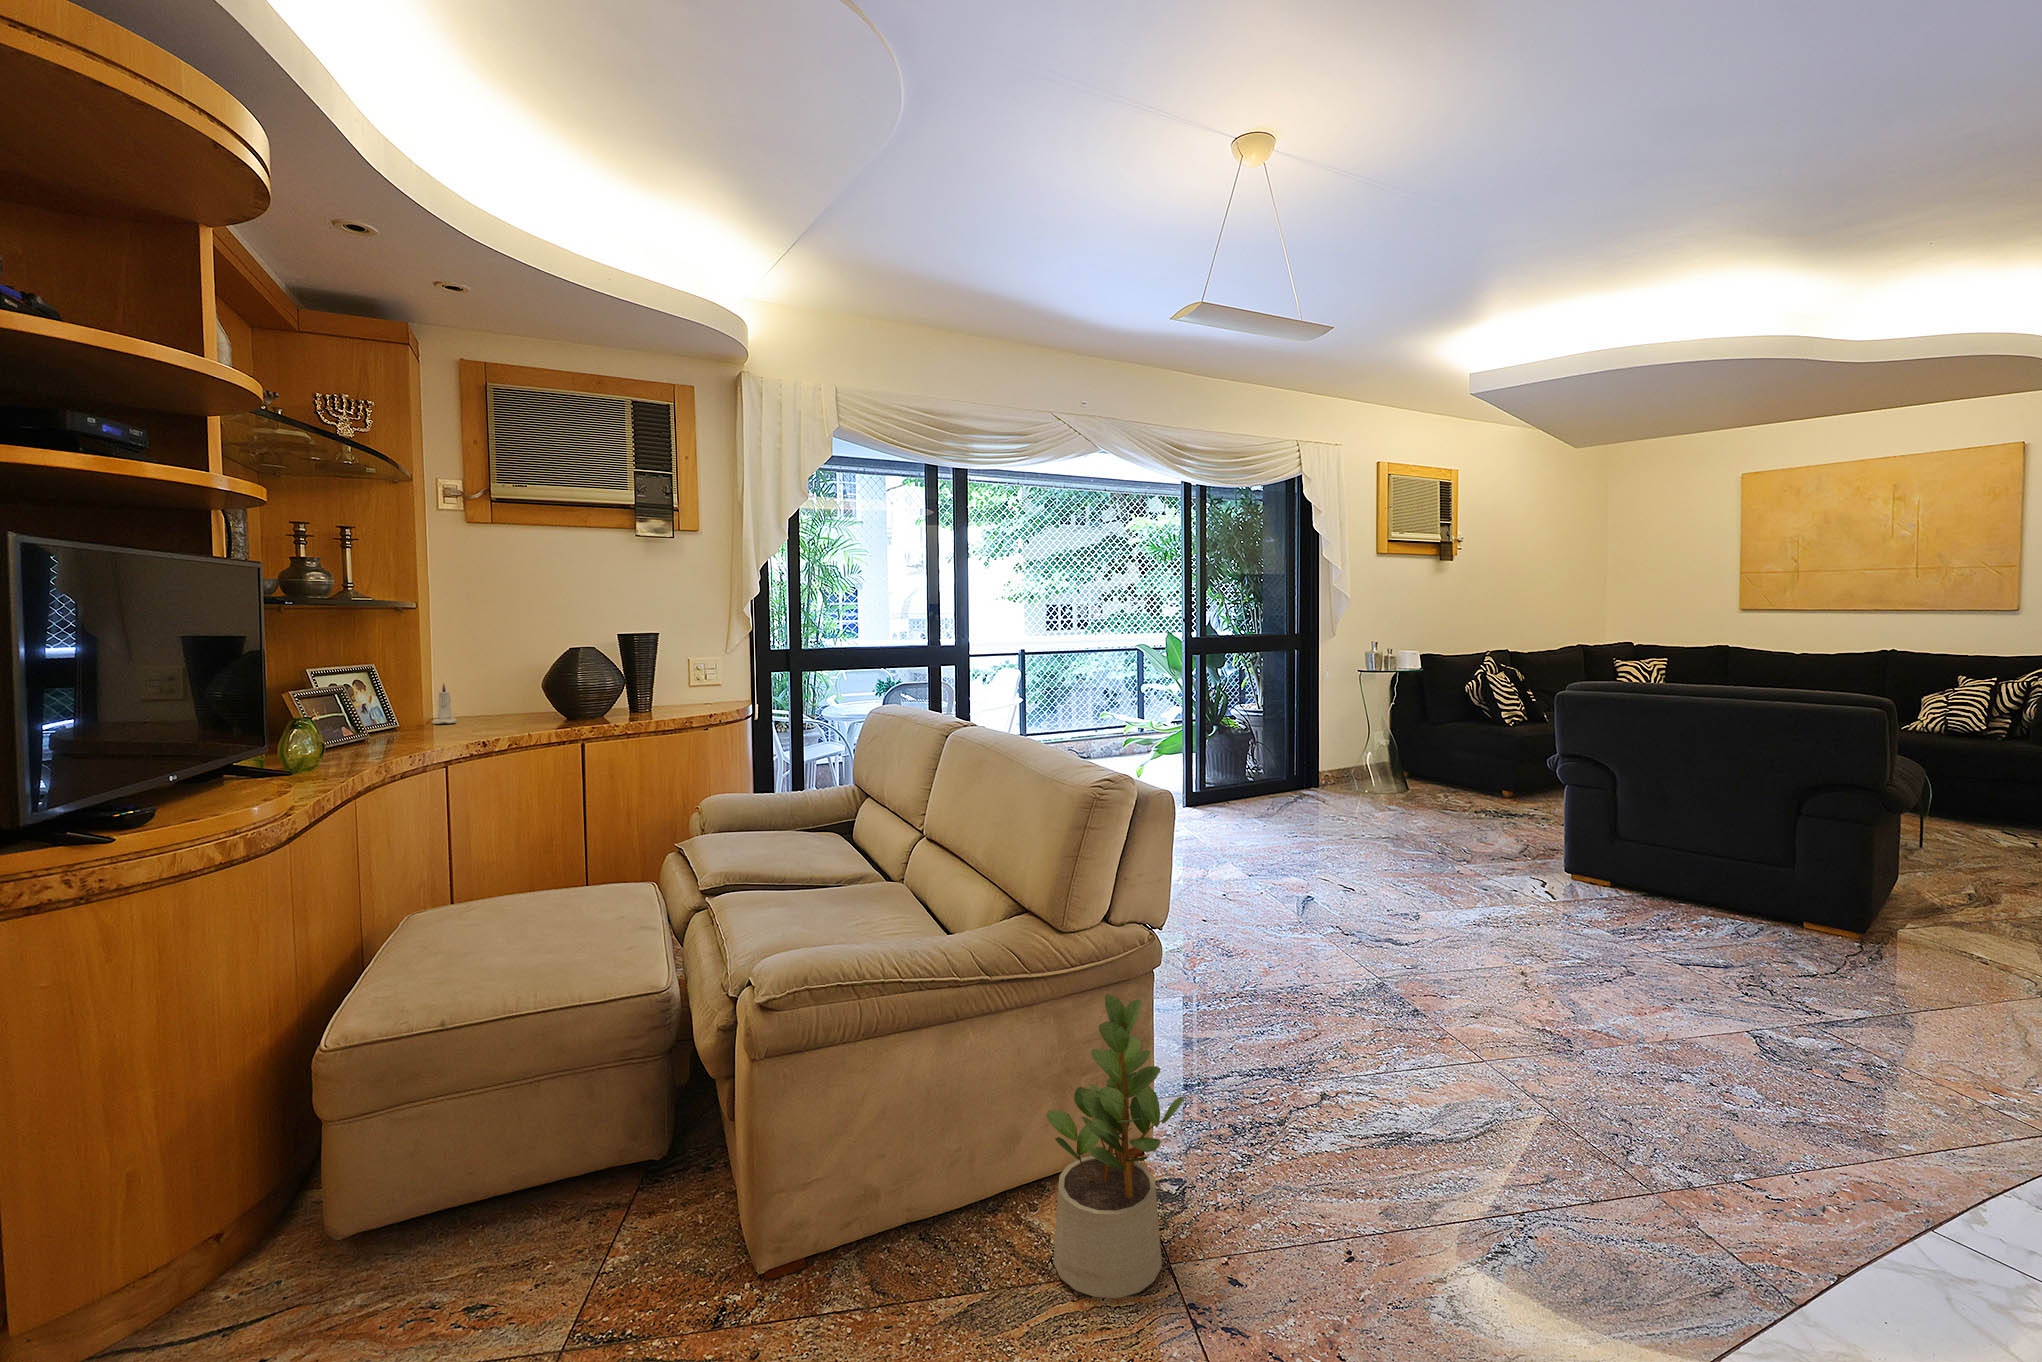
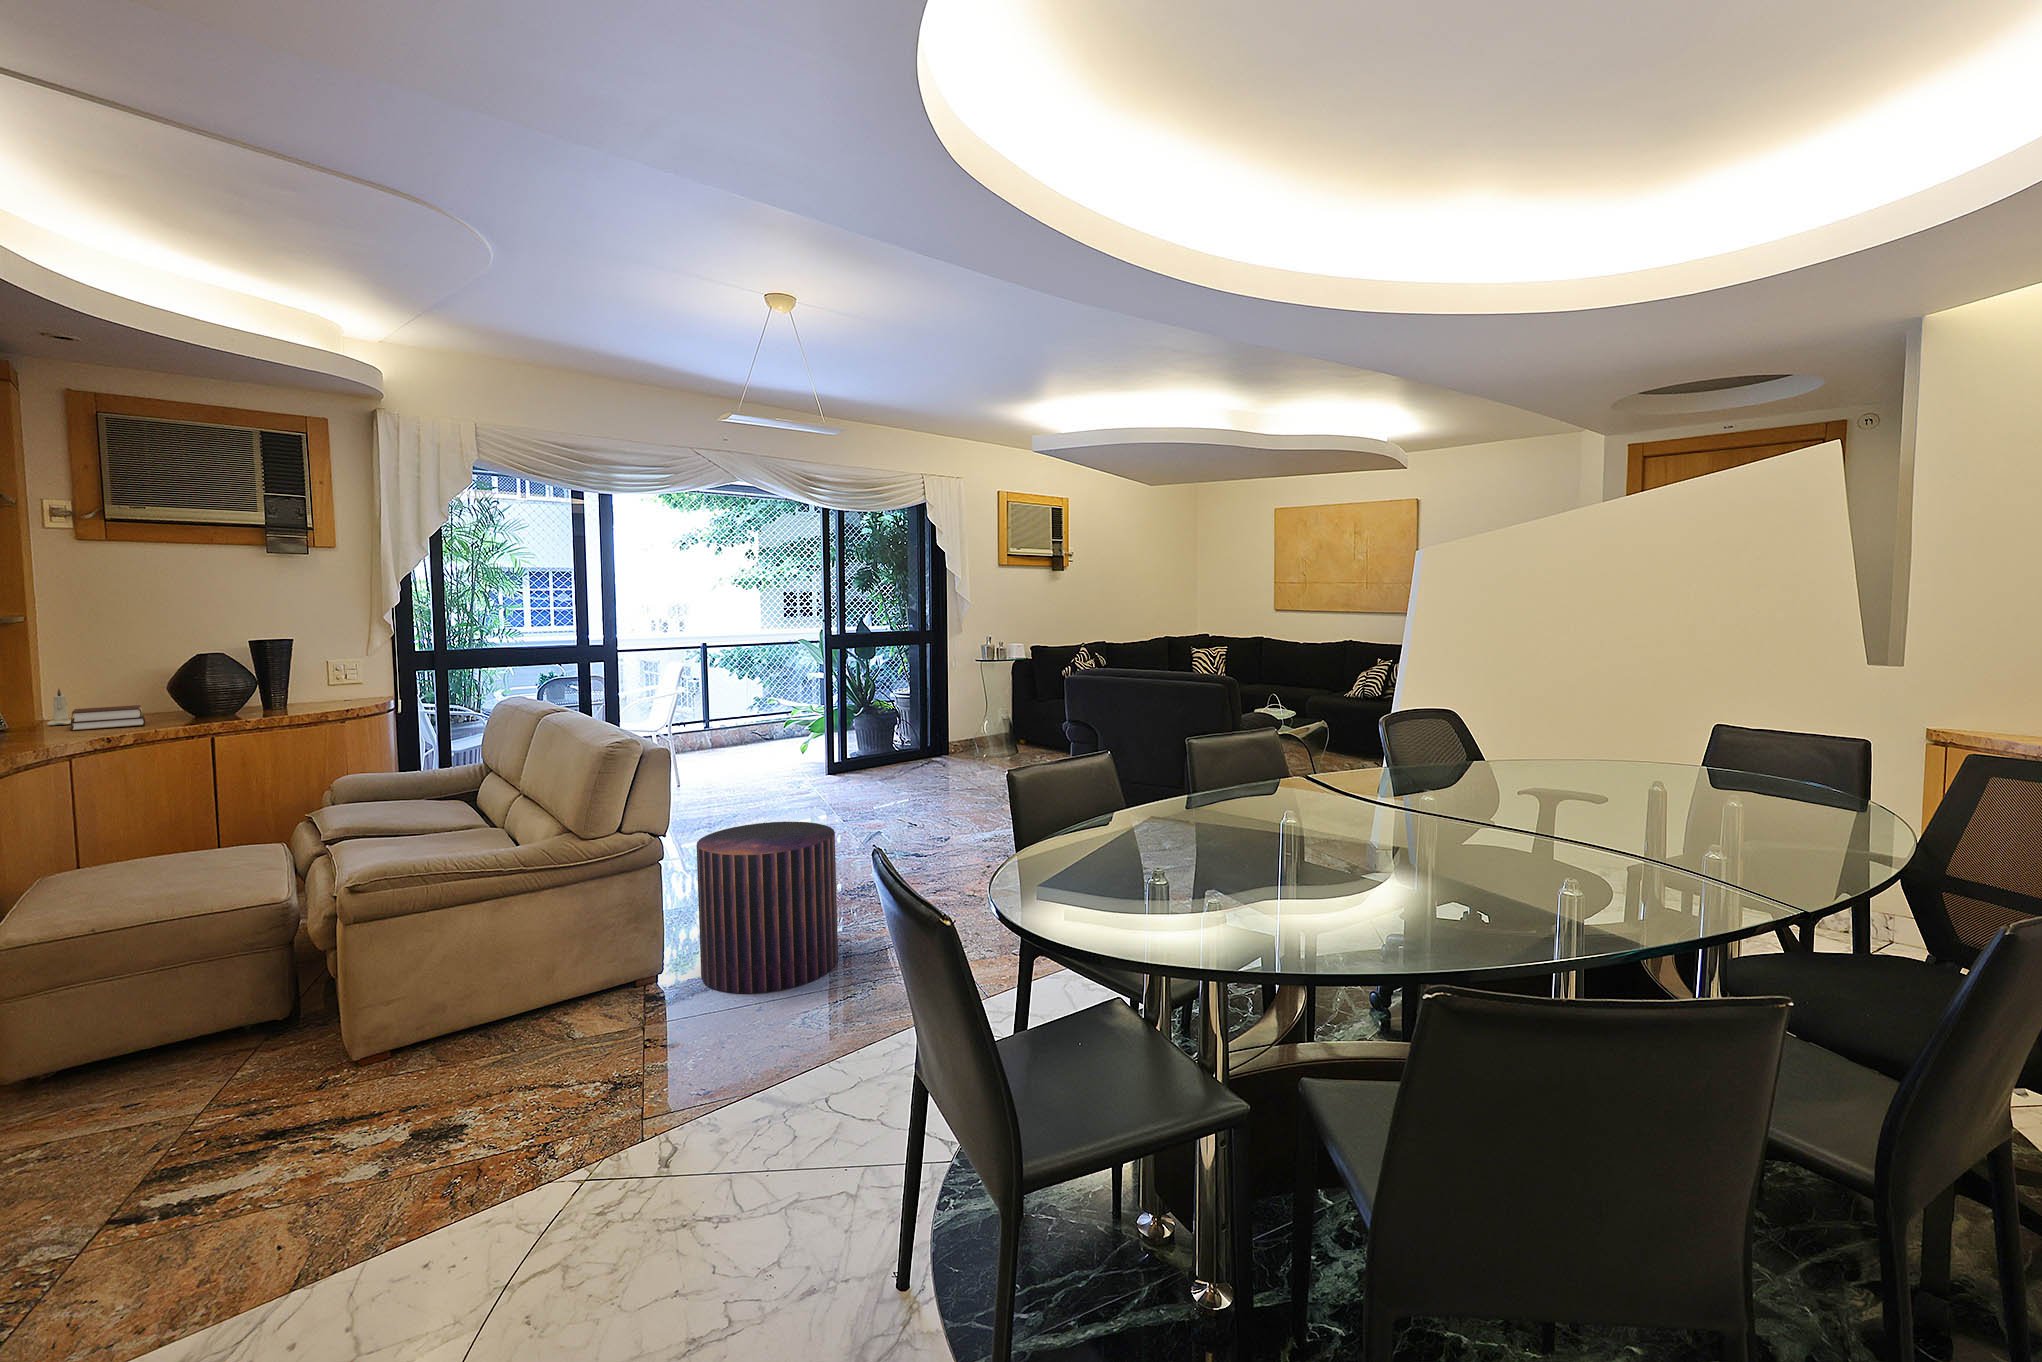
hardback book: none [451,704,520,732] -> present [71,705,145,730]
pouf: none [1189,910,1398,1204] -> present [697,822,838,994]
potted plant: present [1047,994,1184,1298] -> none [567,864,655,1047]

